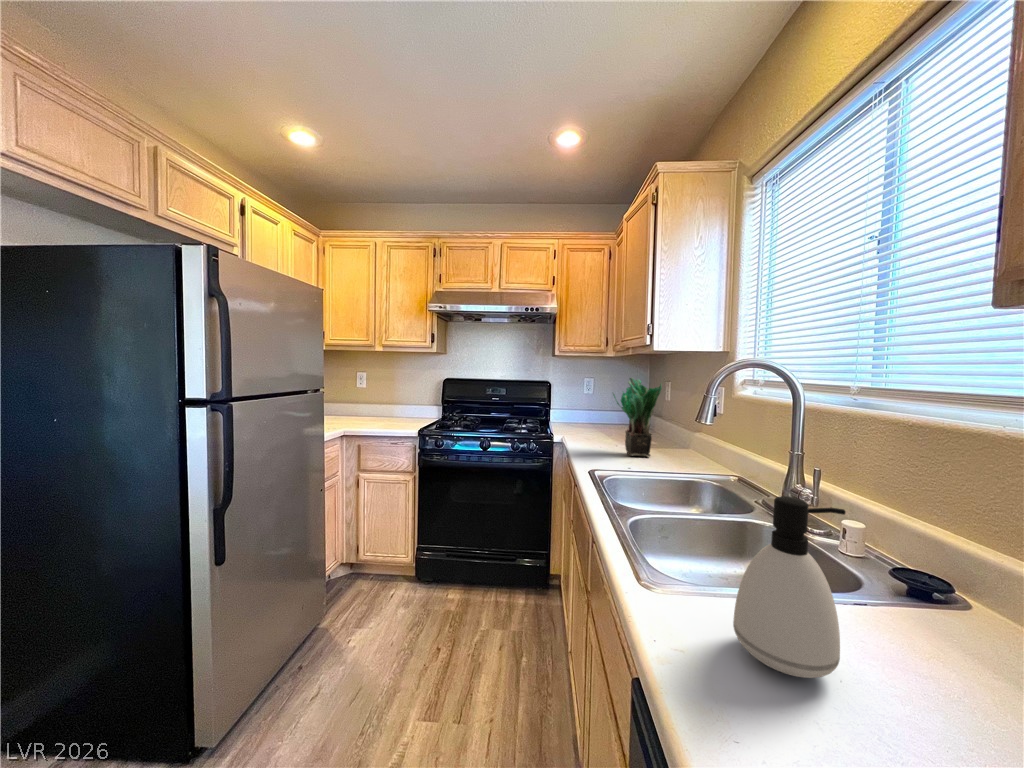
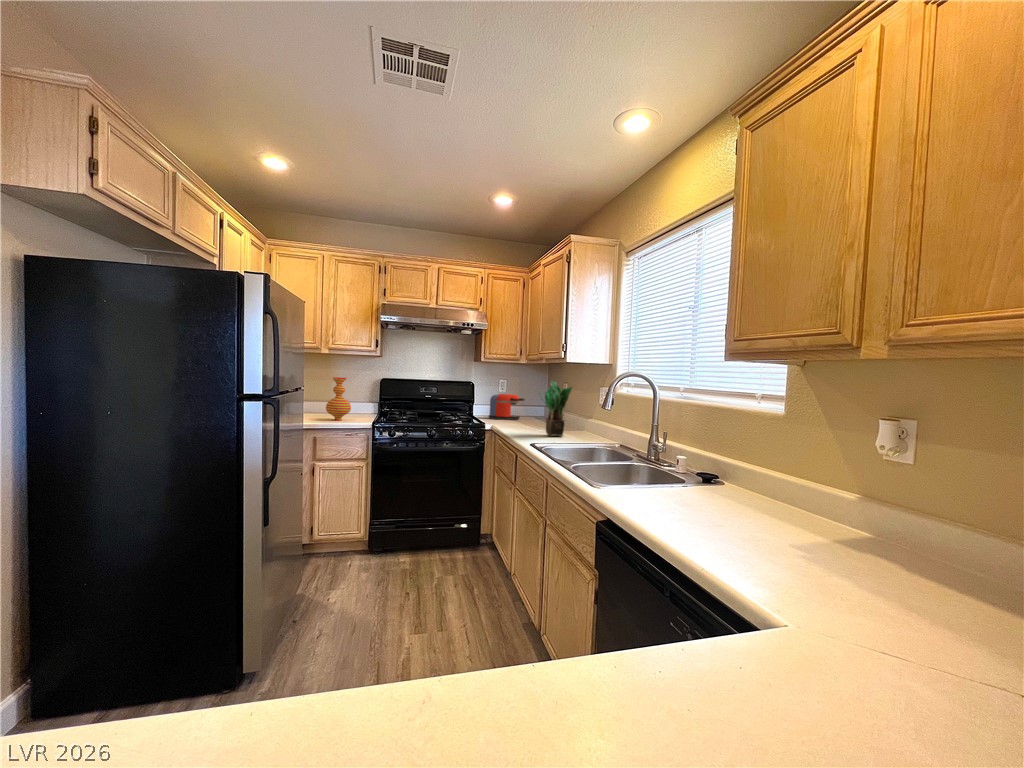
vase: none [374,377,401,426] -> present [326,377,351,420]
coffee maker: none [565,395,611,428] -> present [489,394,525,420]
soap dispenser: present [733,496,846,678] -> none [636,433,677,503]

